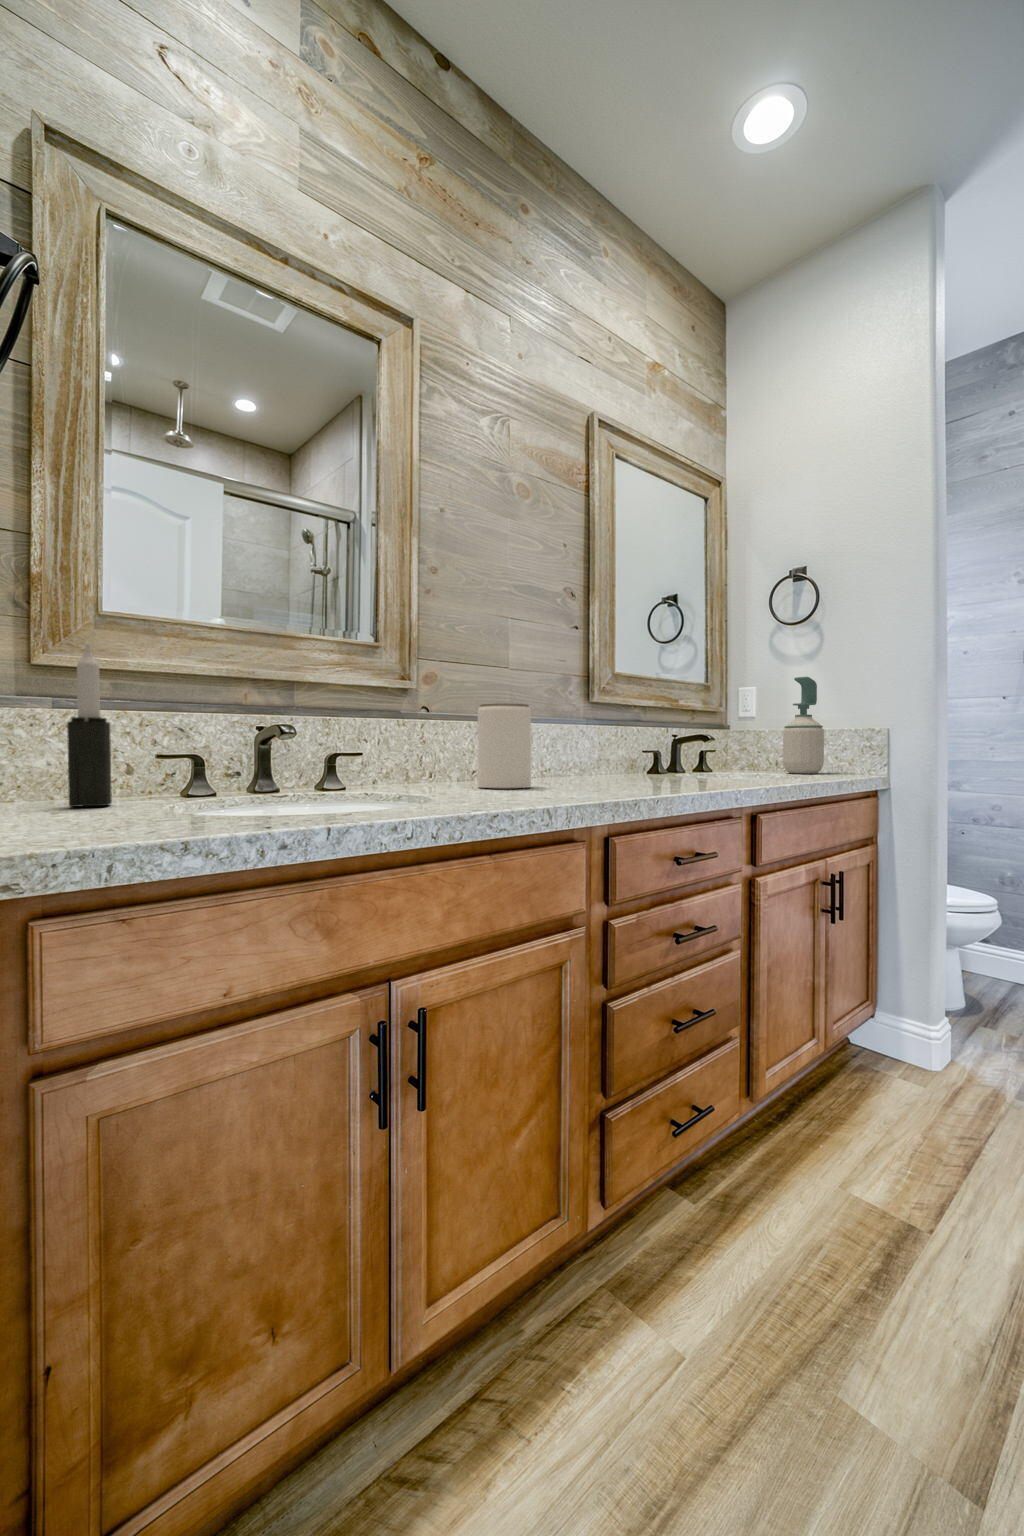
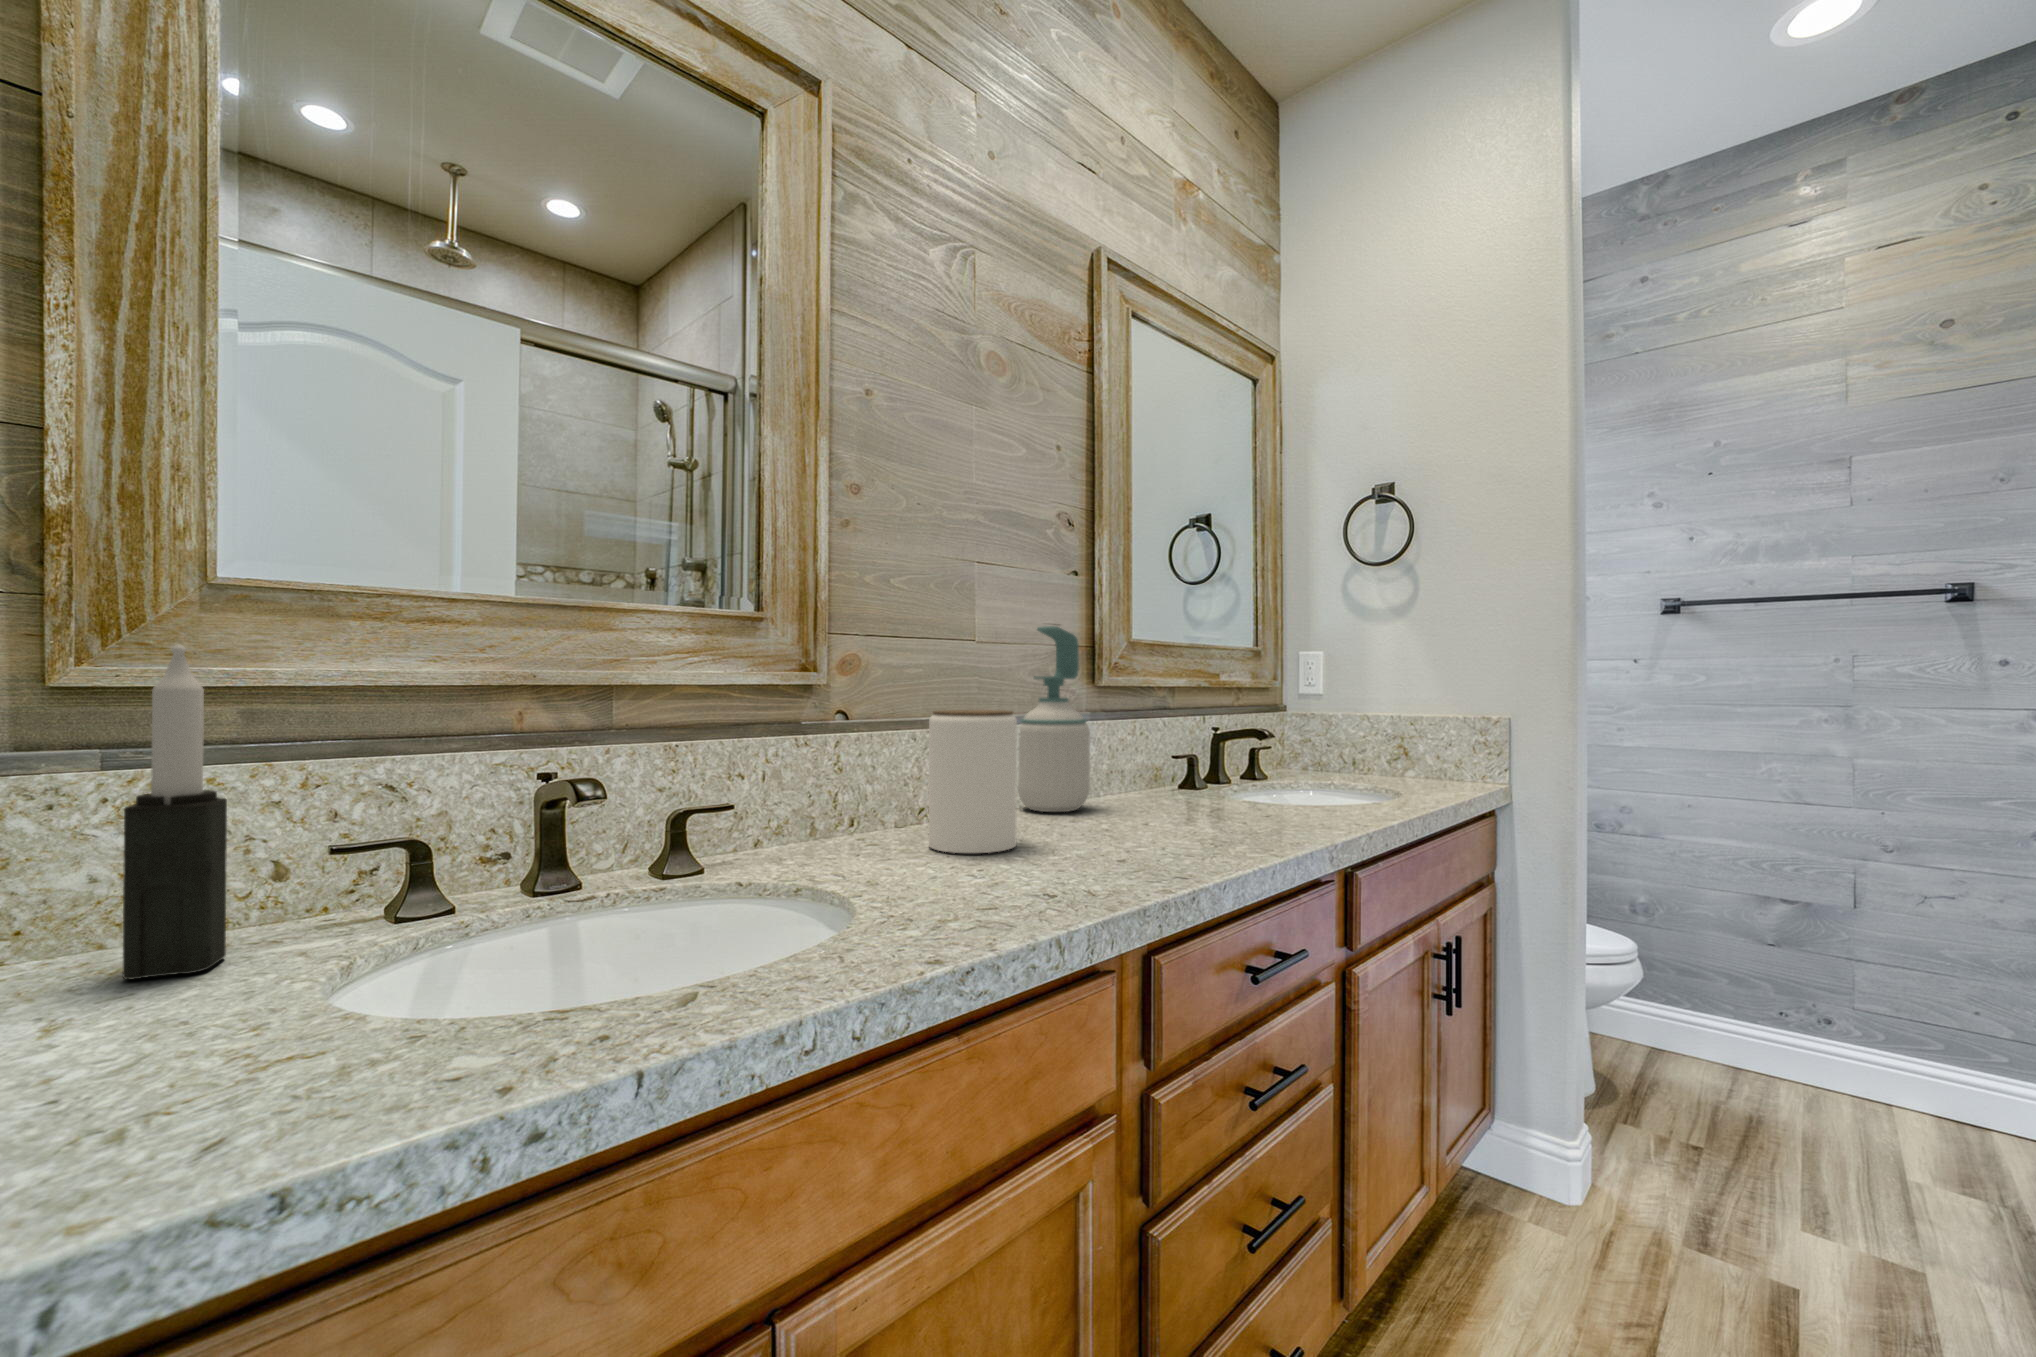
soap bottle: present [783,677,824,774] -> present [1018,626,1090,812]

